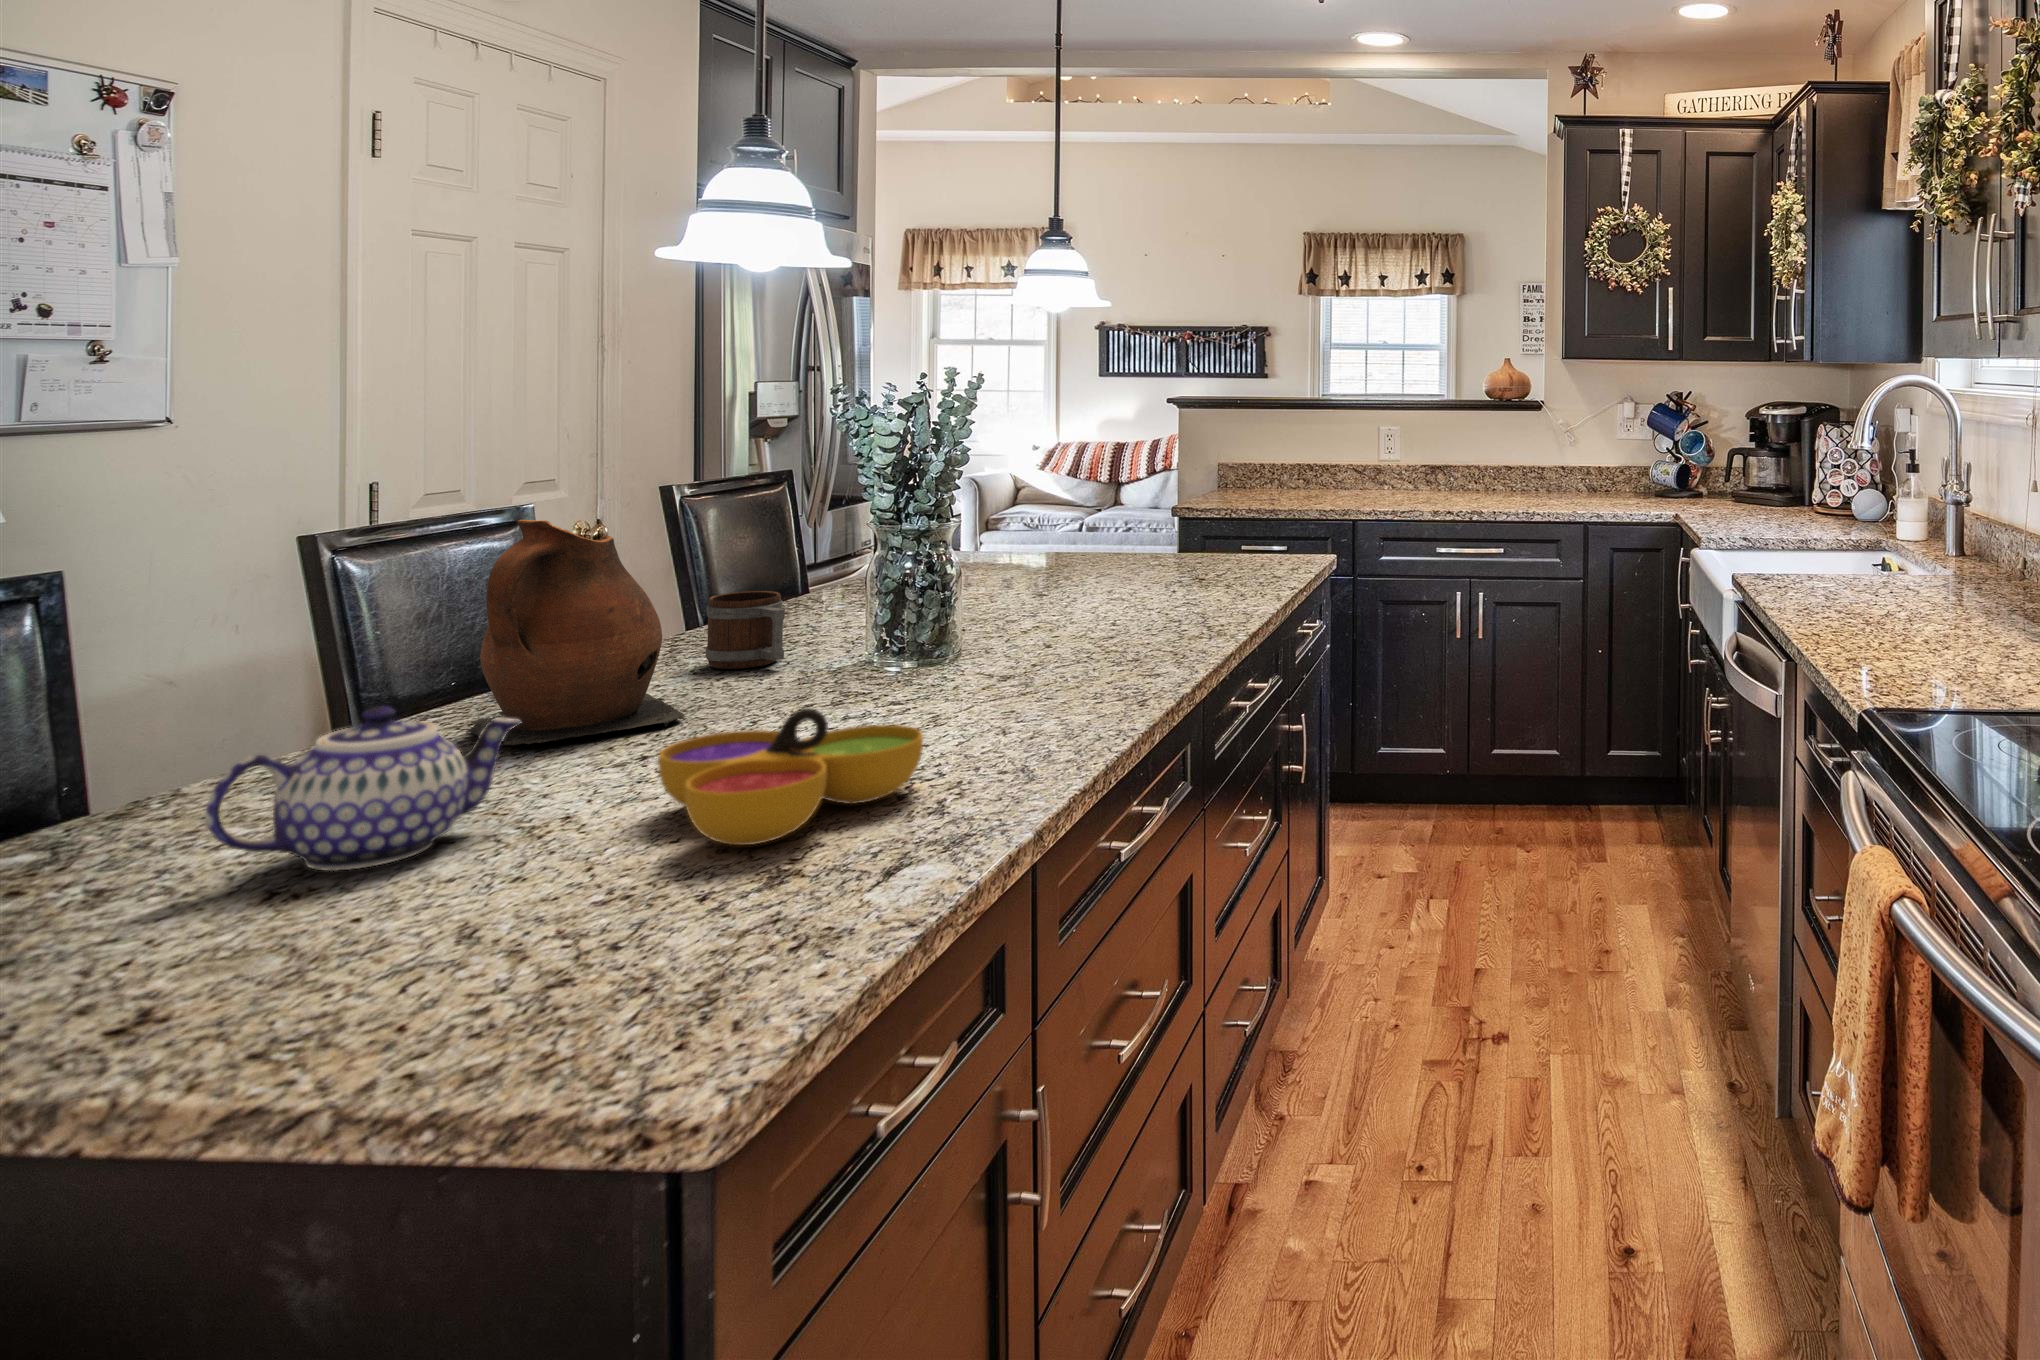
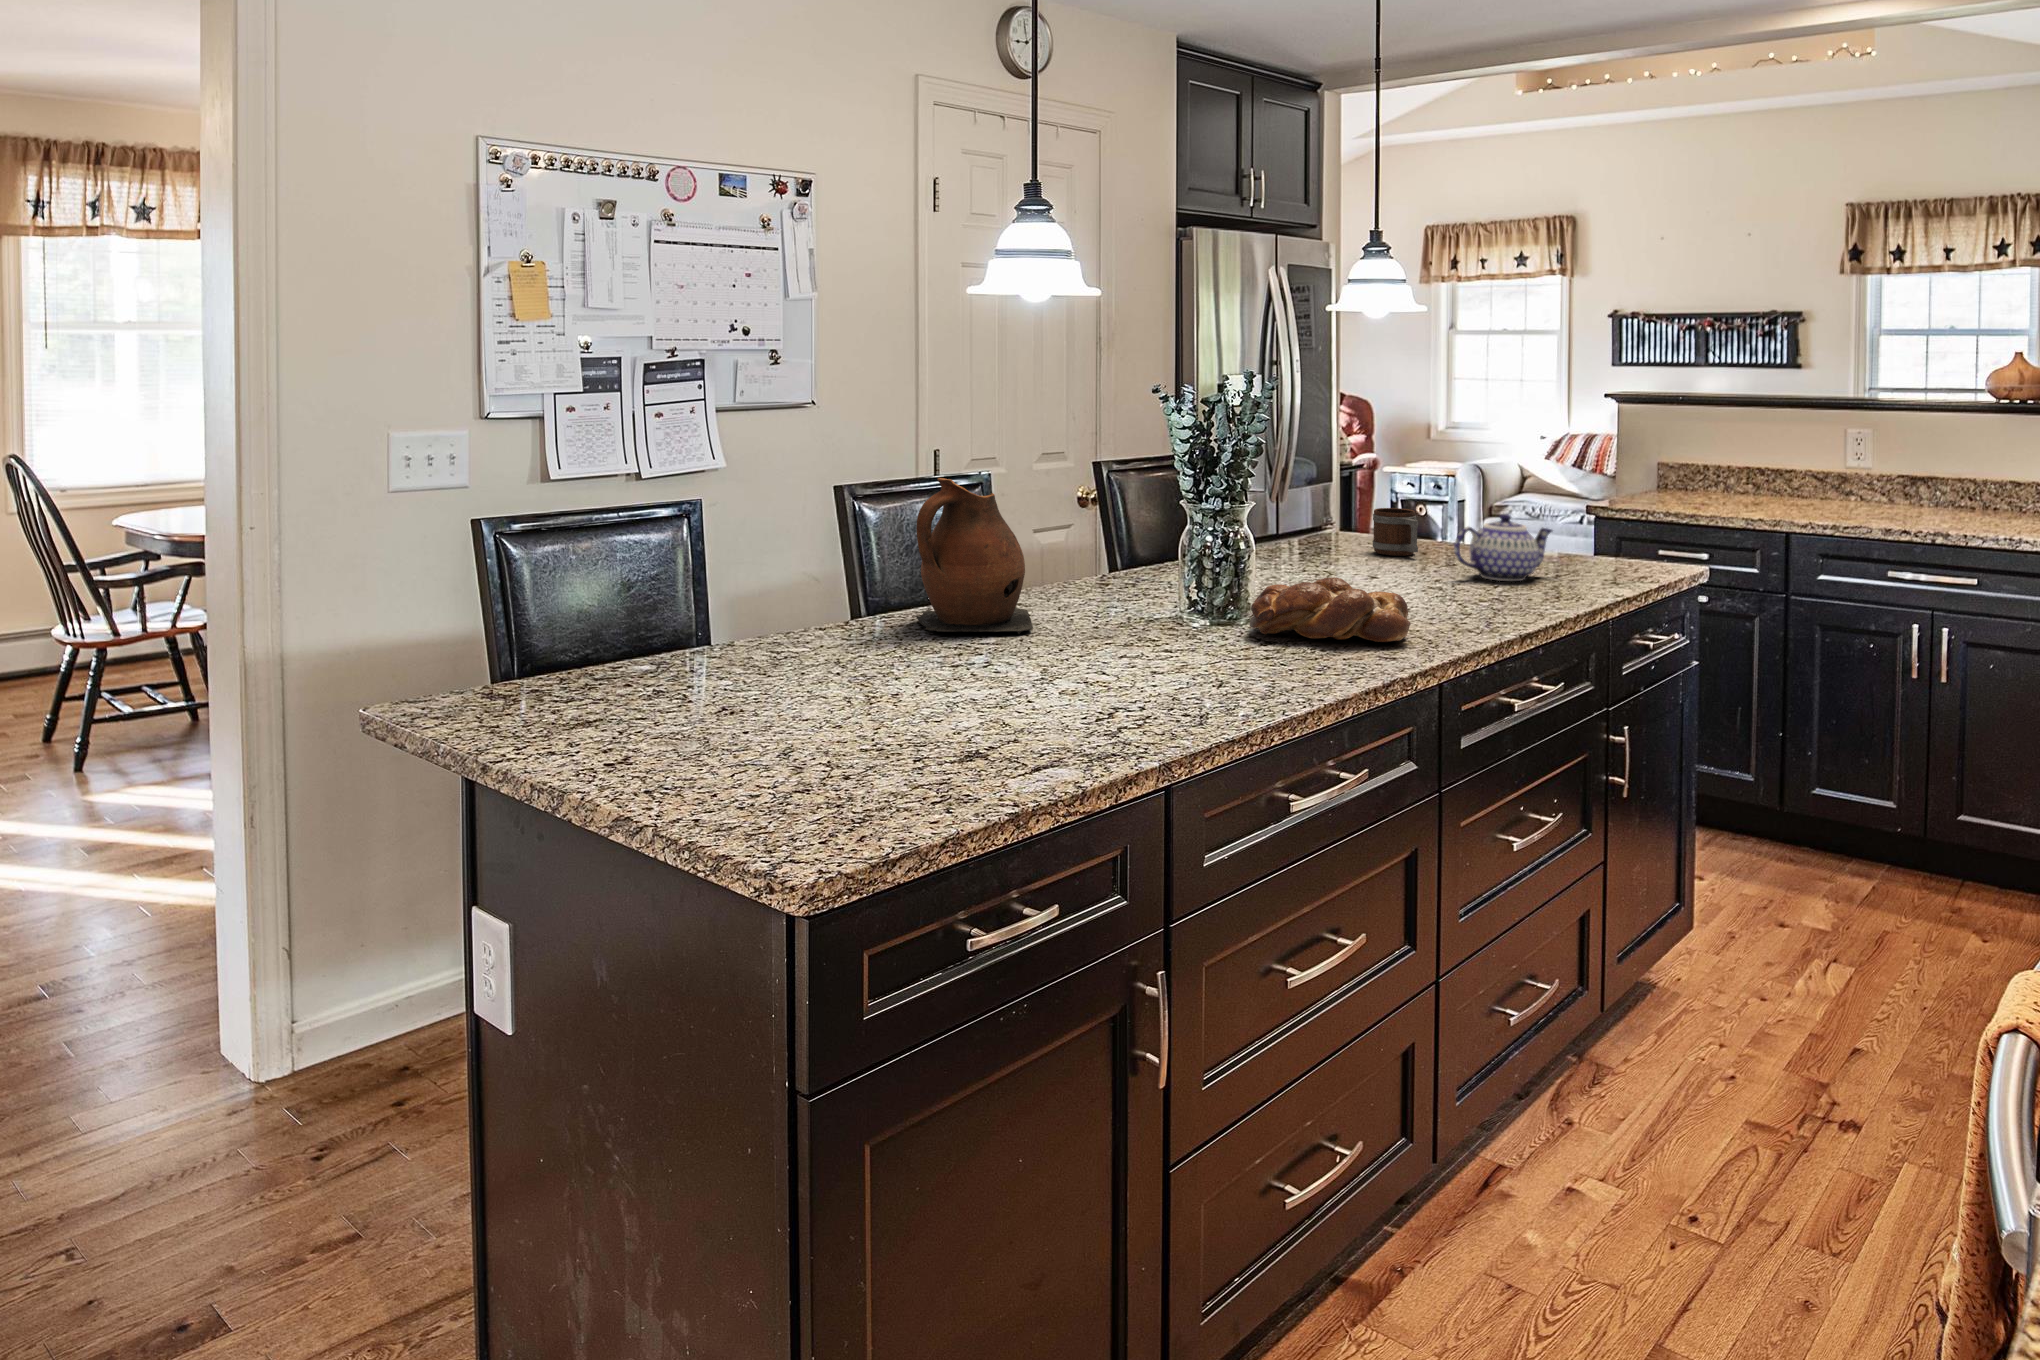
mug: present [706,591,785,669] -> present [1373,508,1418,556]
bread loaf: none [983,596,1173,673] -> present [1250,577,1411,642]
teapot: present [205,706,521,871] -> present [1454,514,1552,581]
decorative bowl: present [658,708,923,845] -> none [951,631,1121,721]

